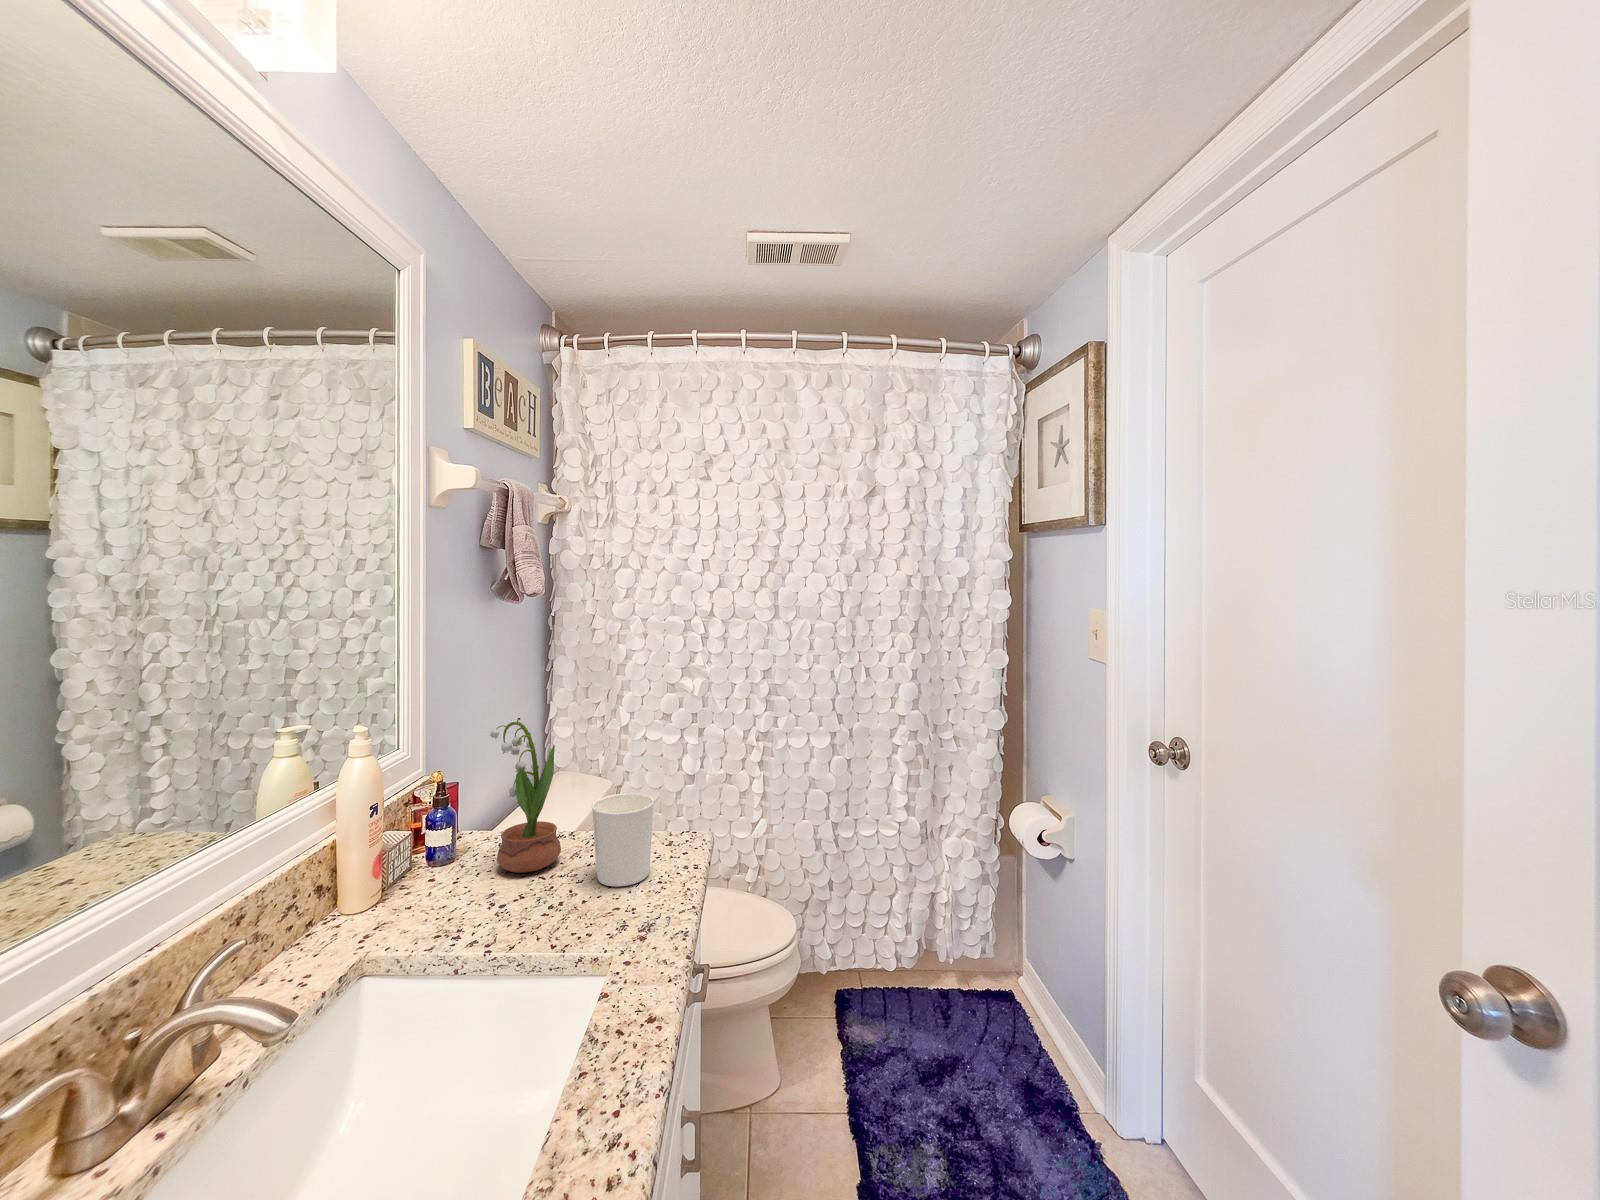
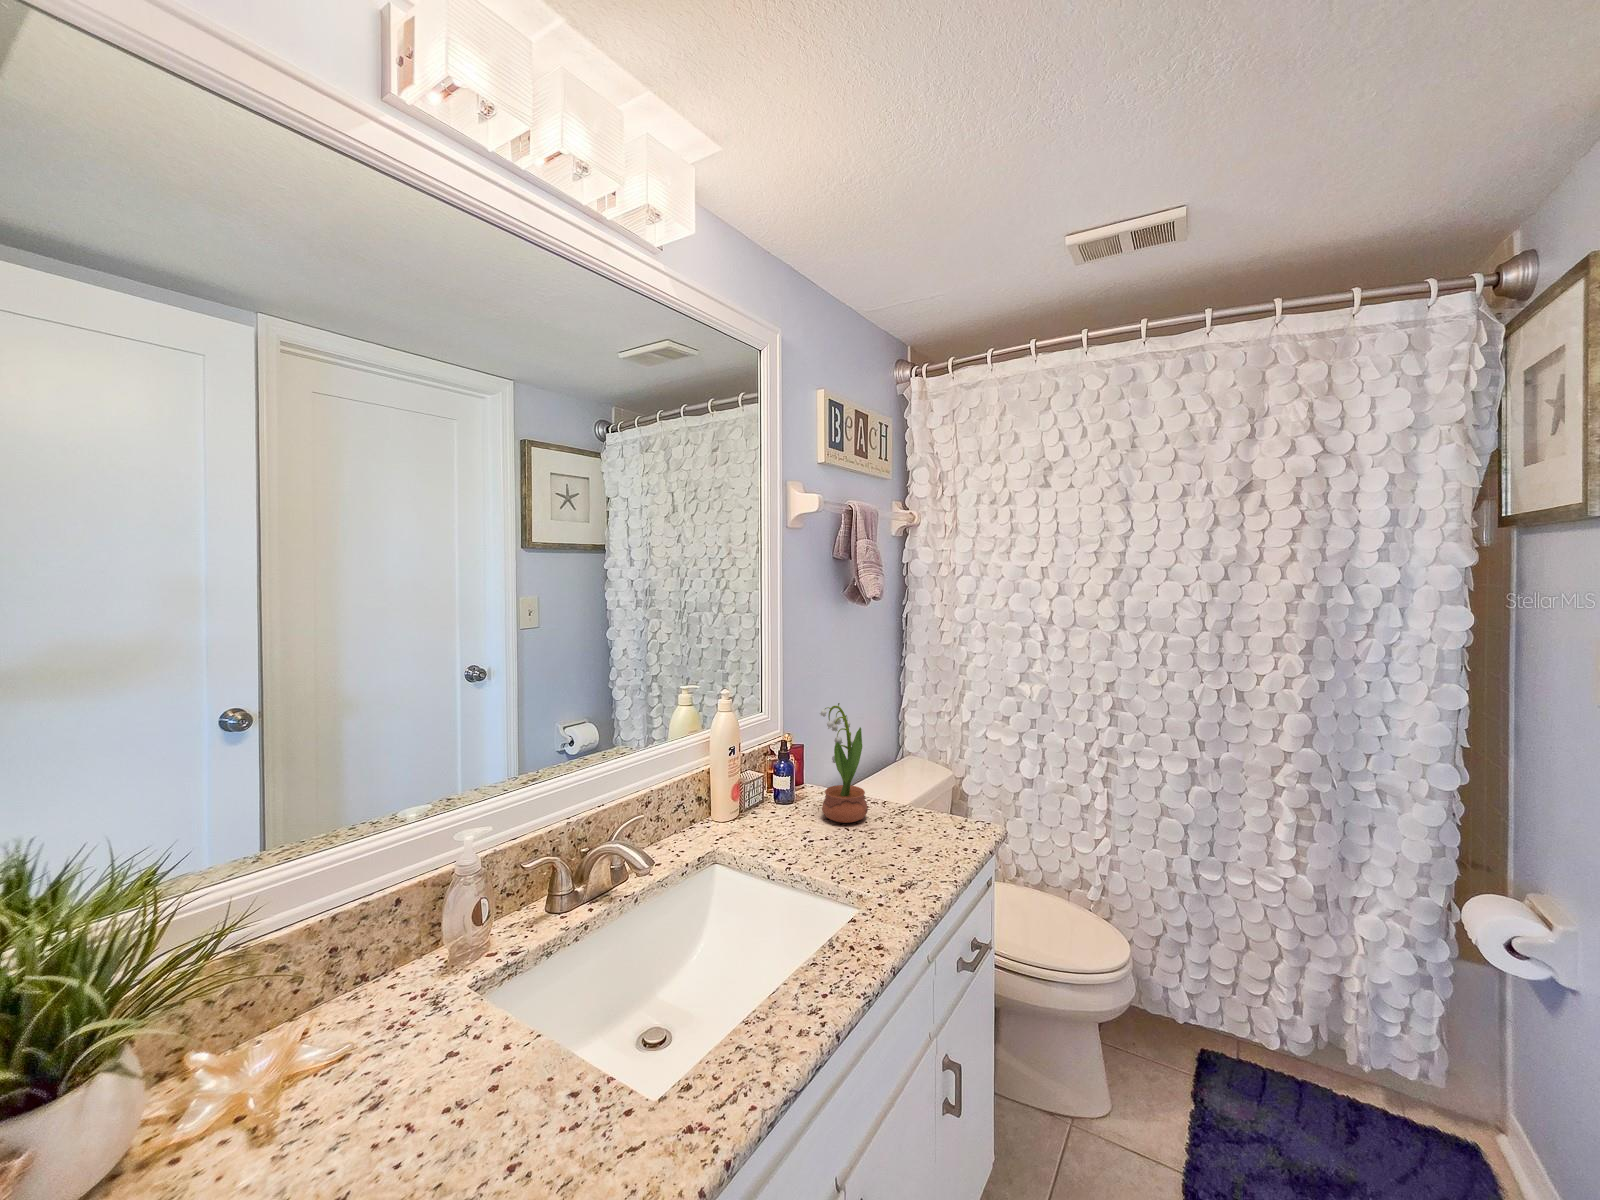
candle holder: present [592,793,654,886] -> none [882,776,932,852]

